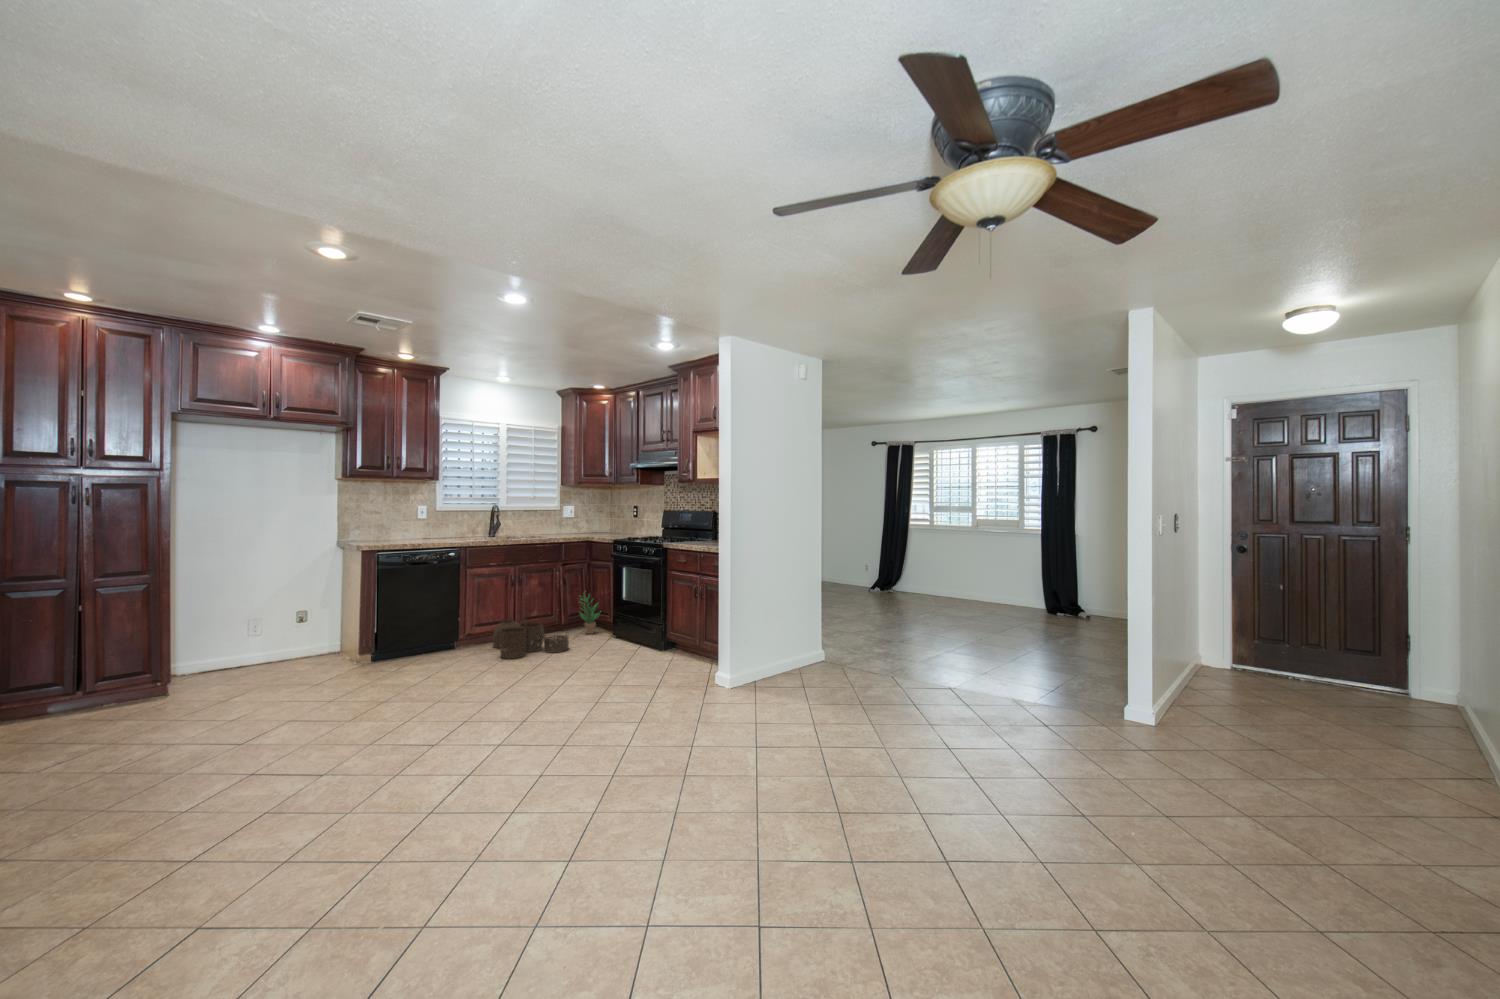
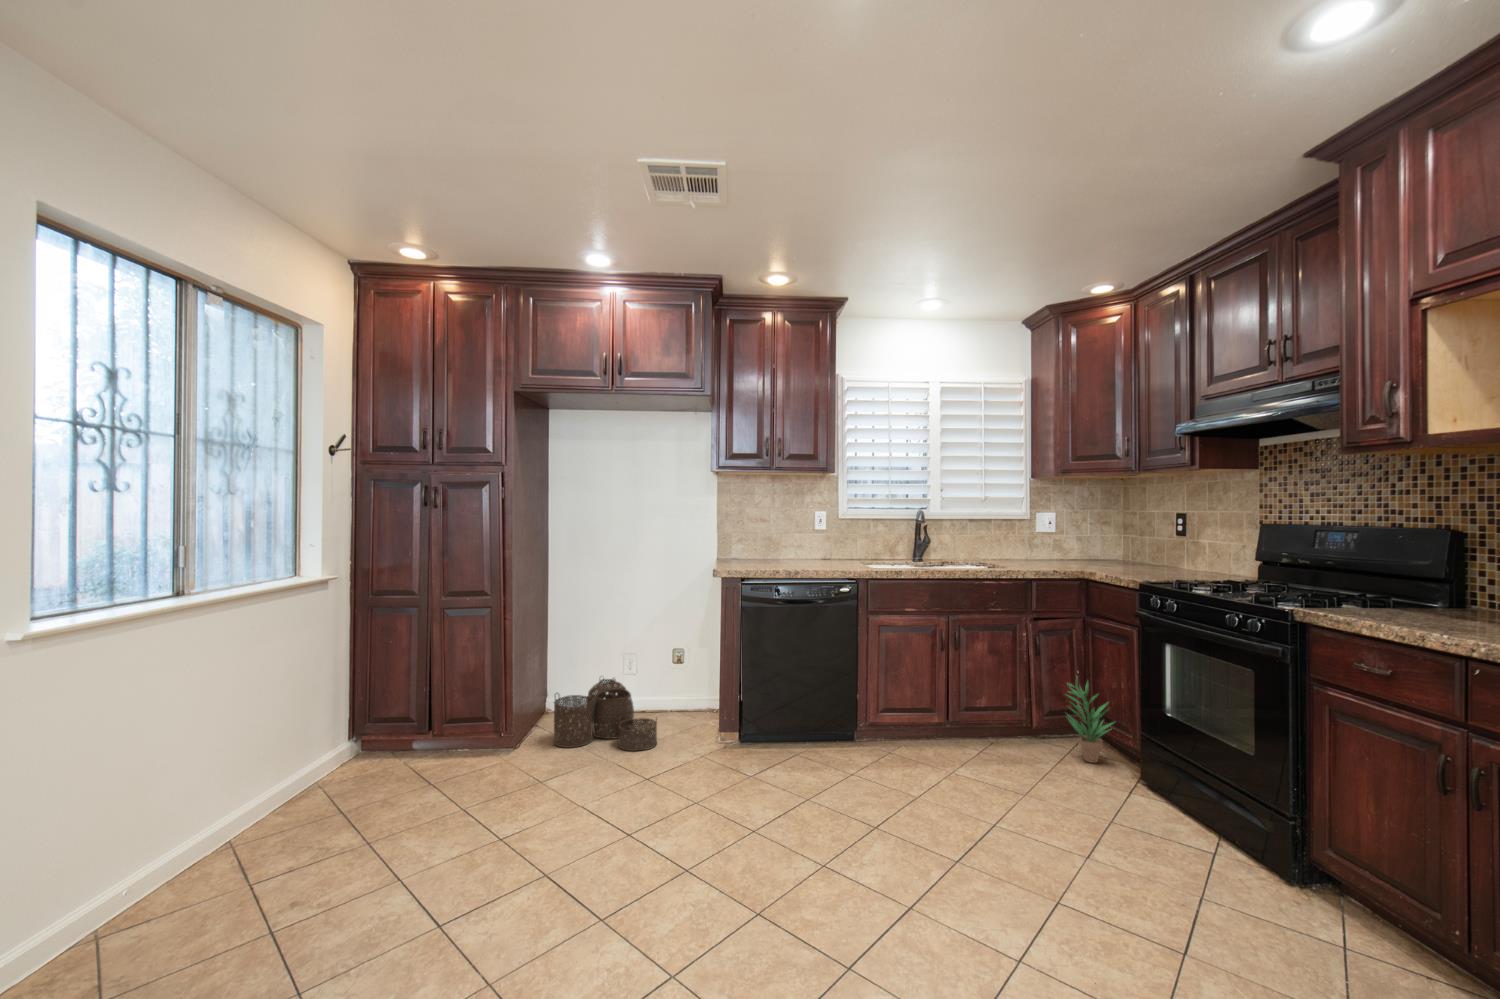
woven basket: present [493,620,569,658] -> present [554,678,657,751]

